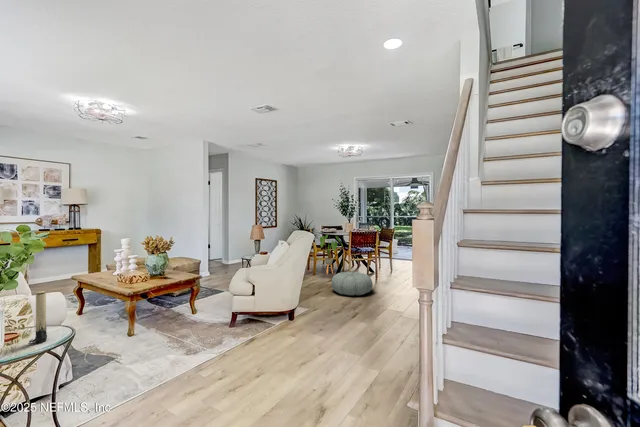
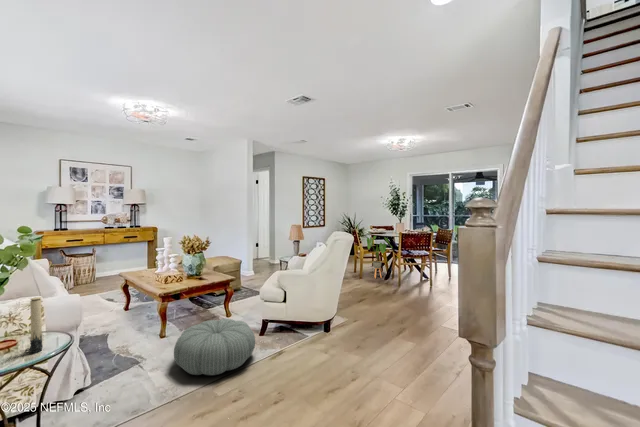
pouf: present [331,272,373,296] -> present [174,319,255,375]

